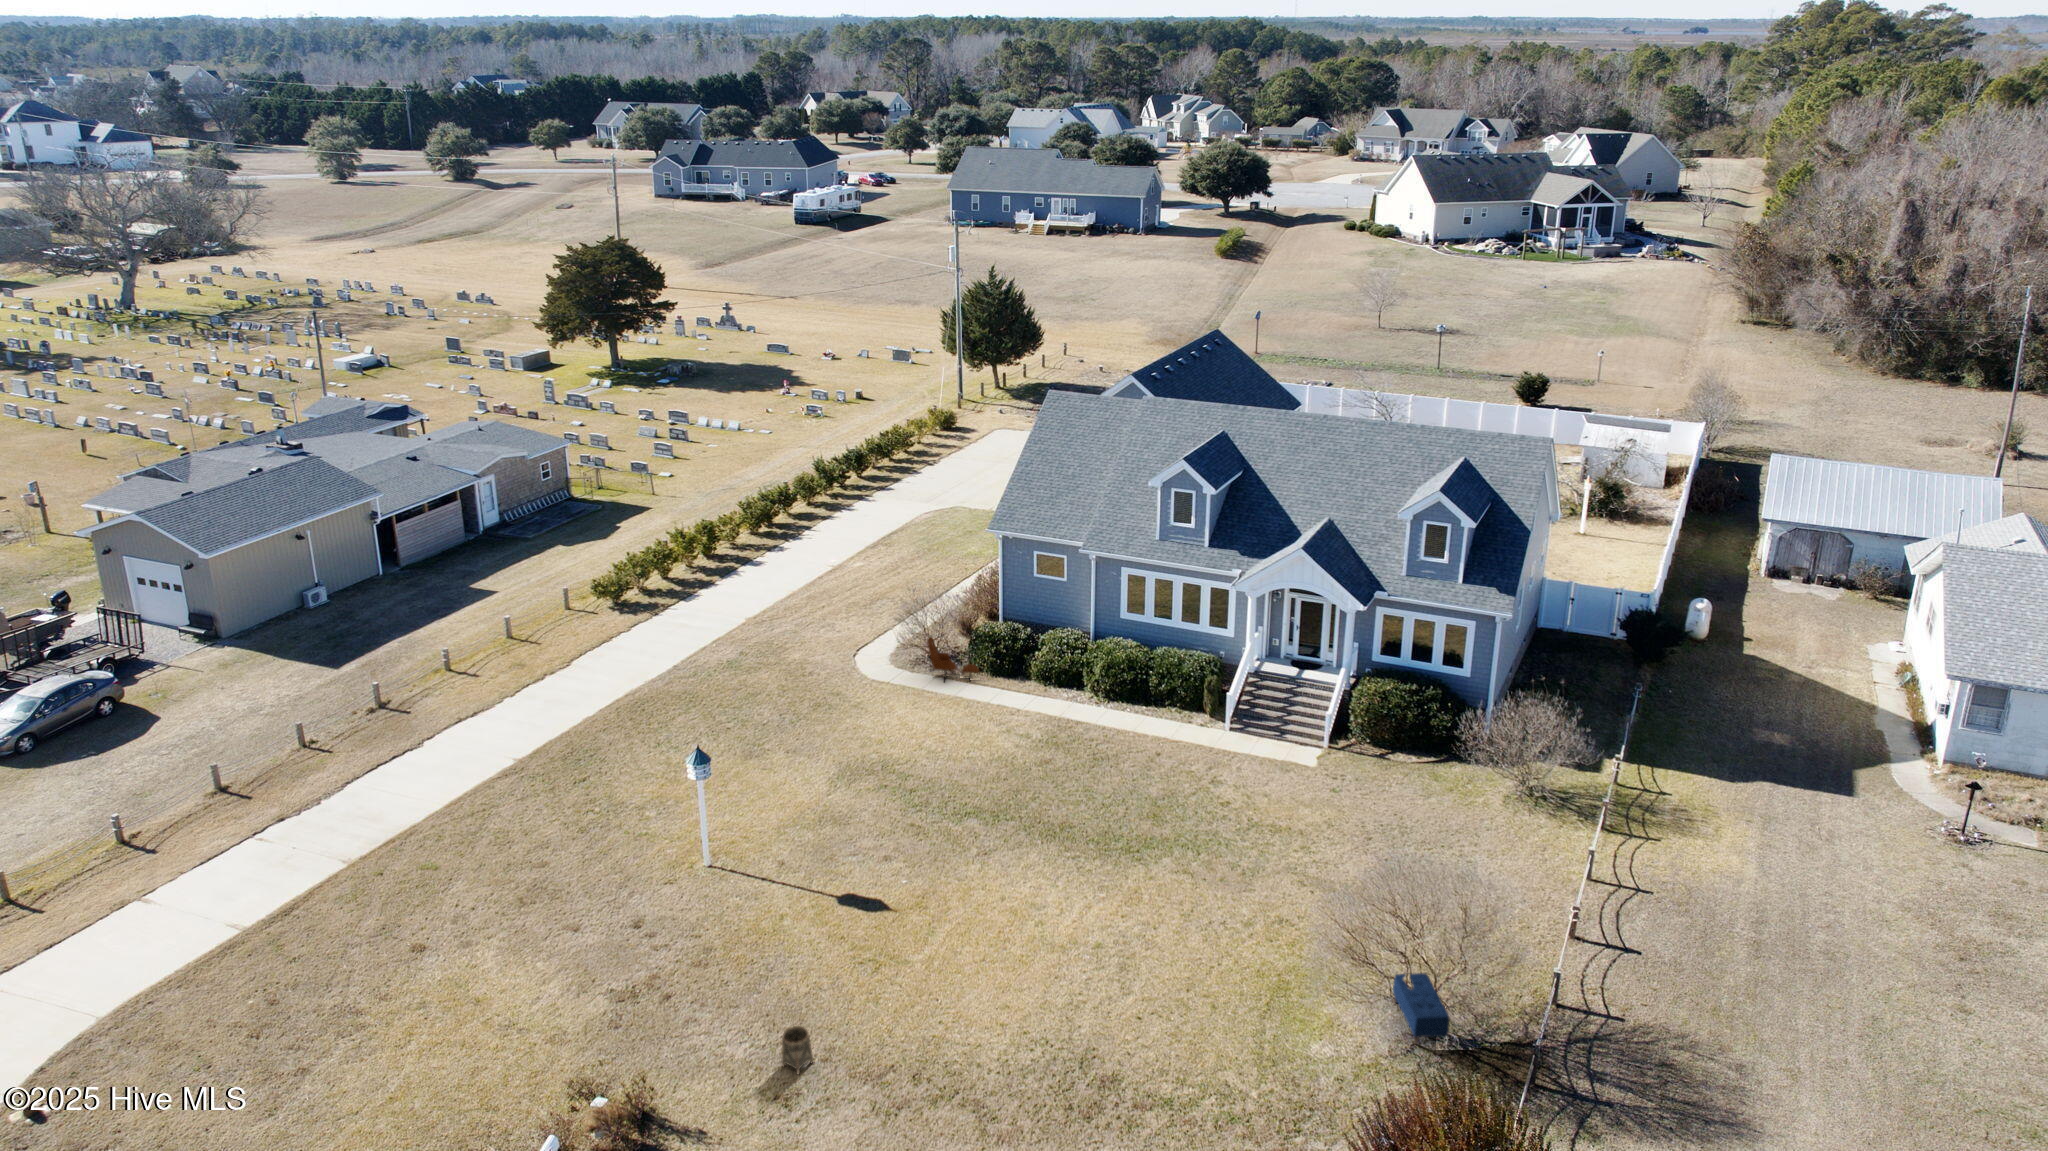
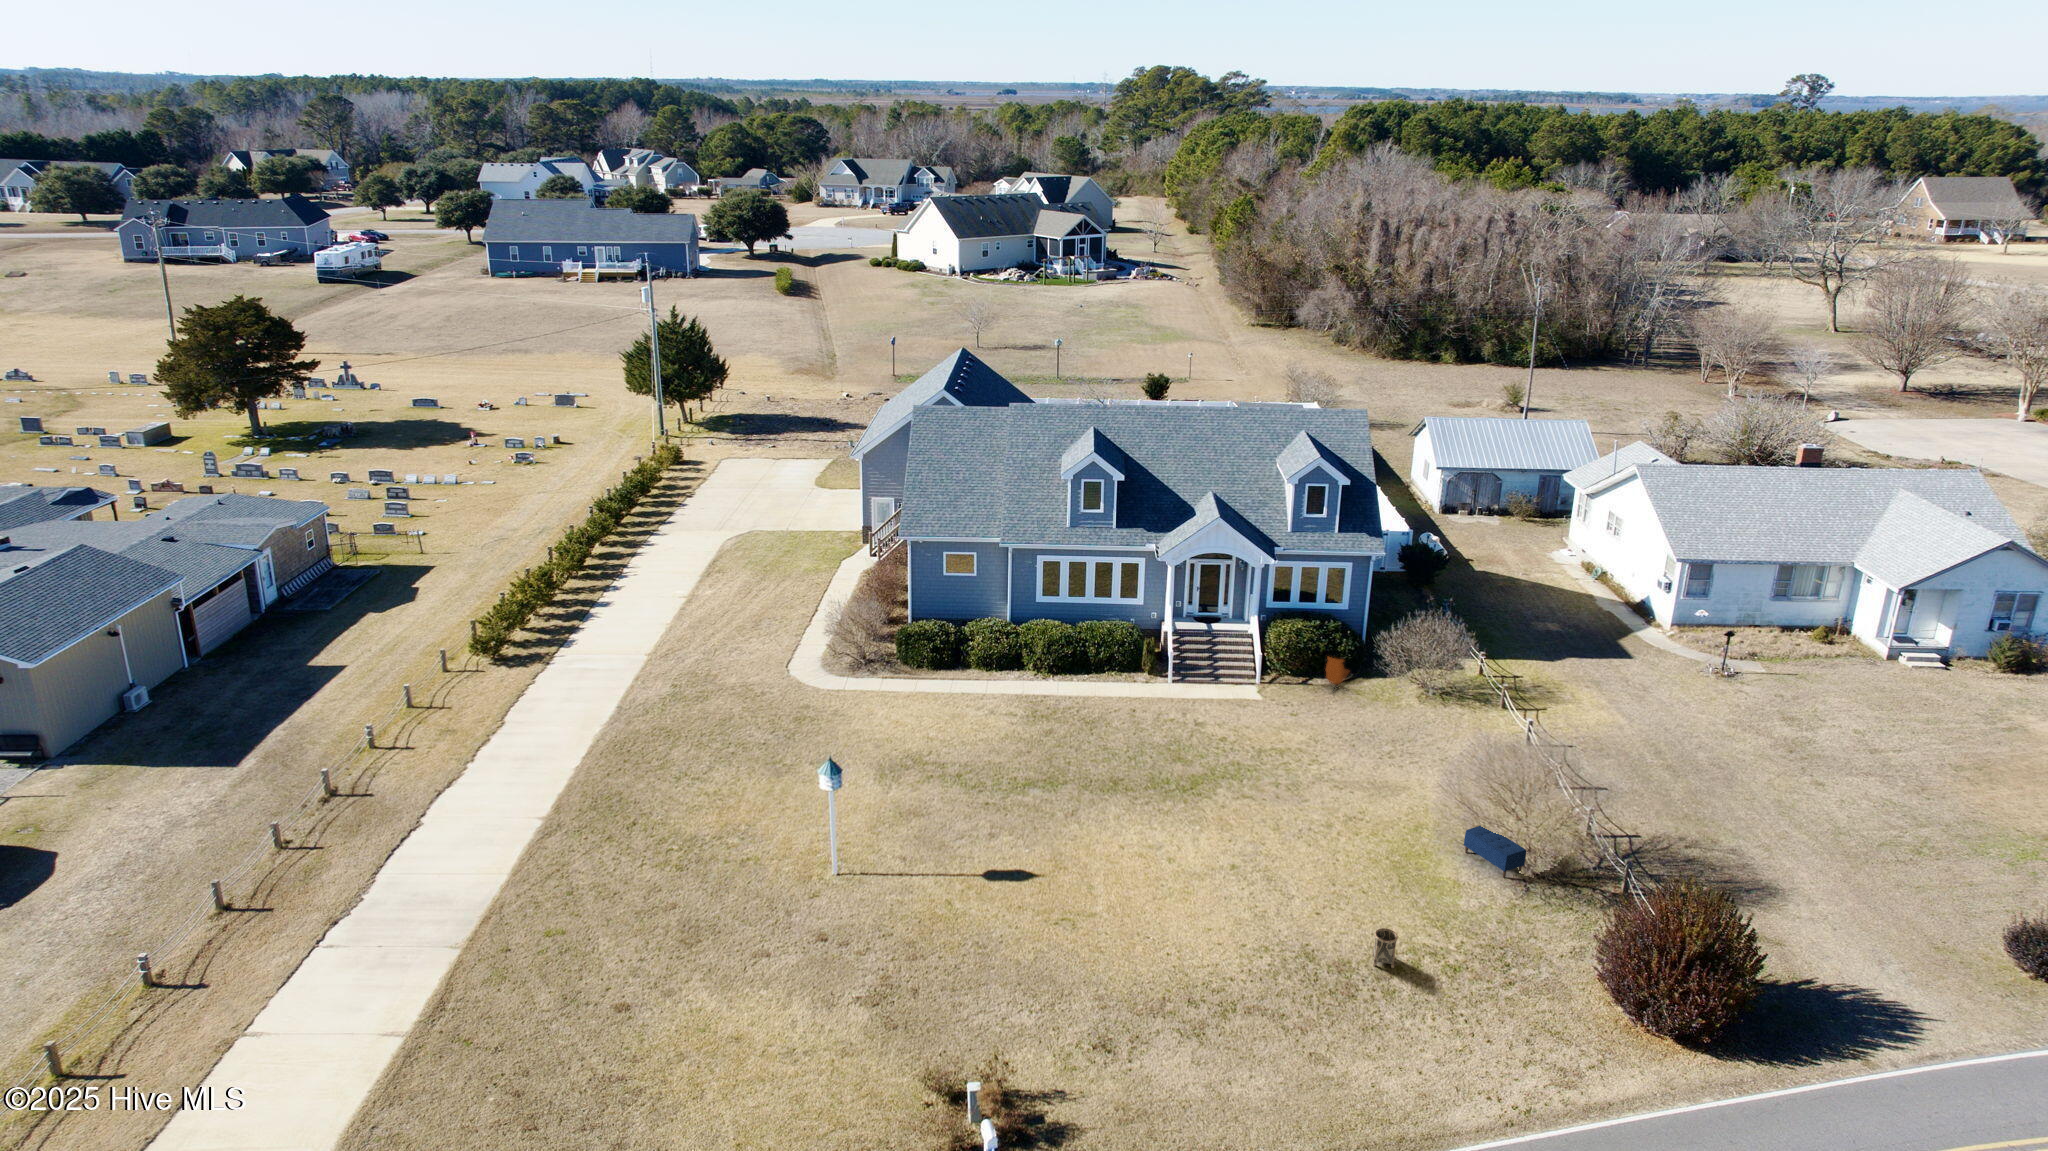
lounge chair: present [927,637,979,678] -> present [1326,657,1349,691]
basket: present [782,1026,814,1074] -> present [1372,928,1398,968]

